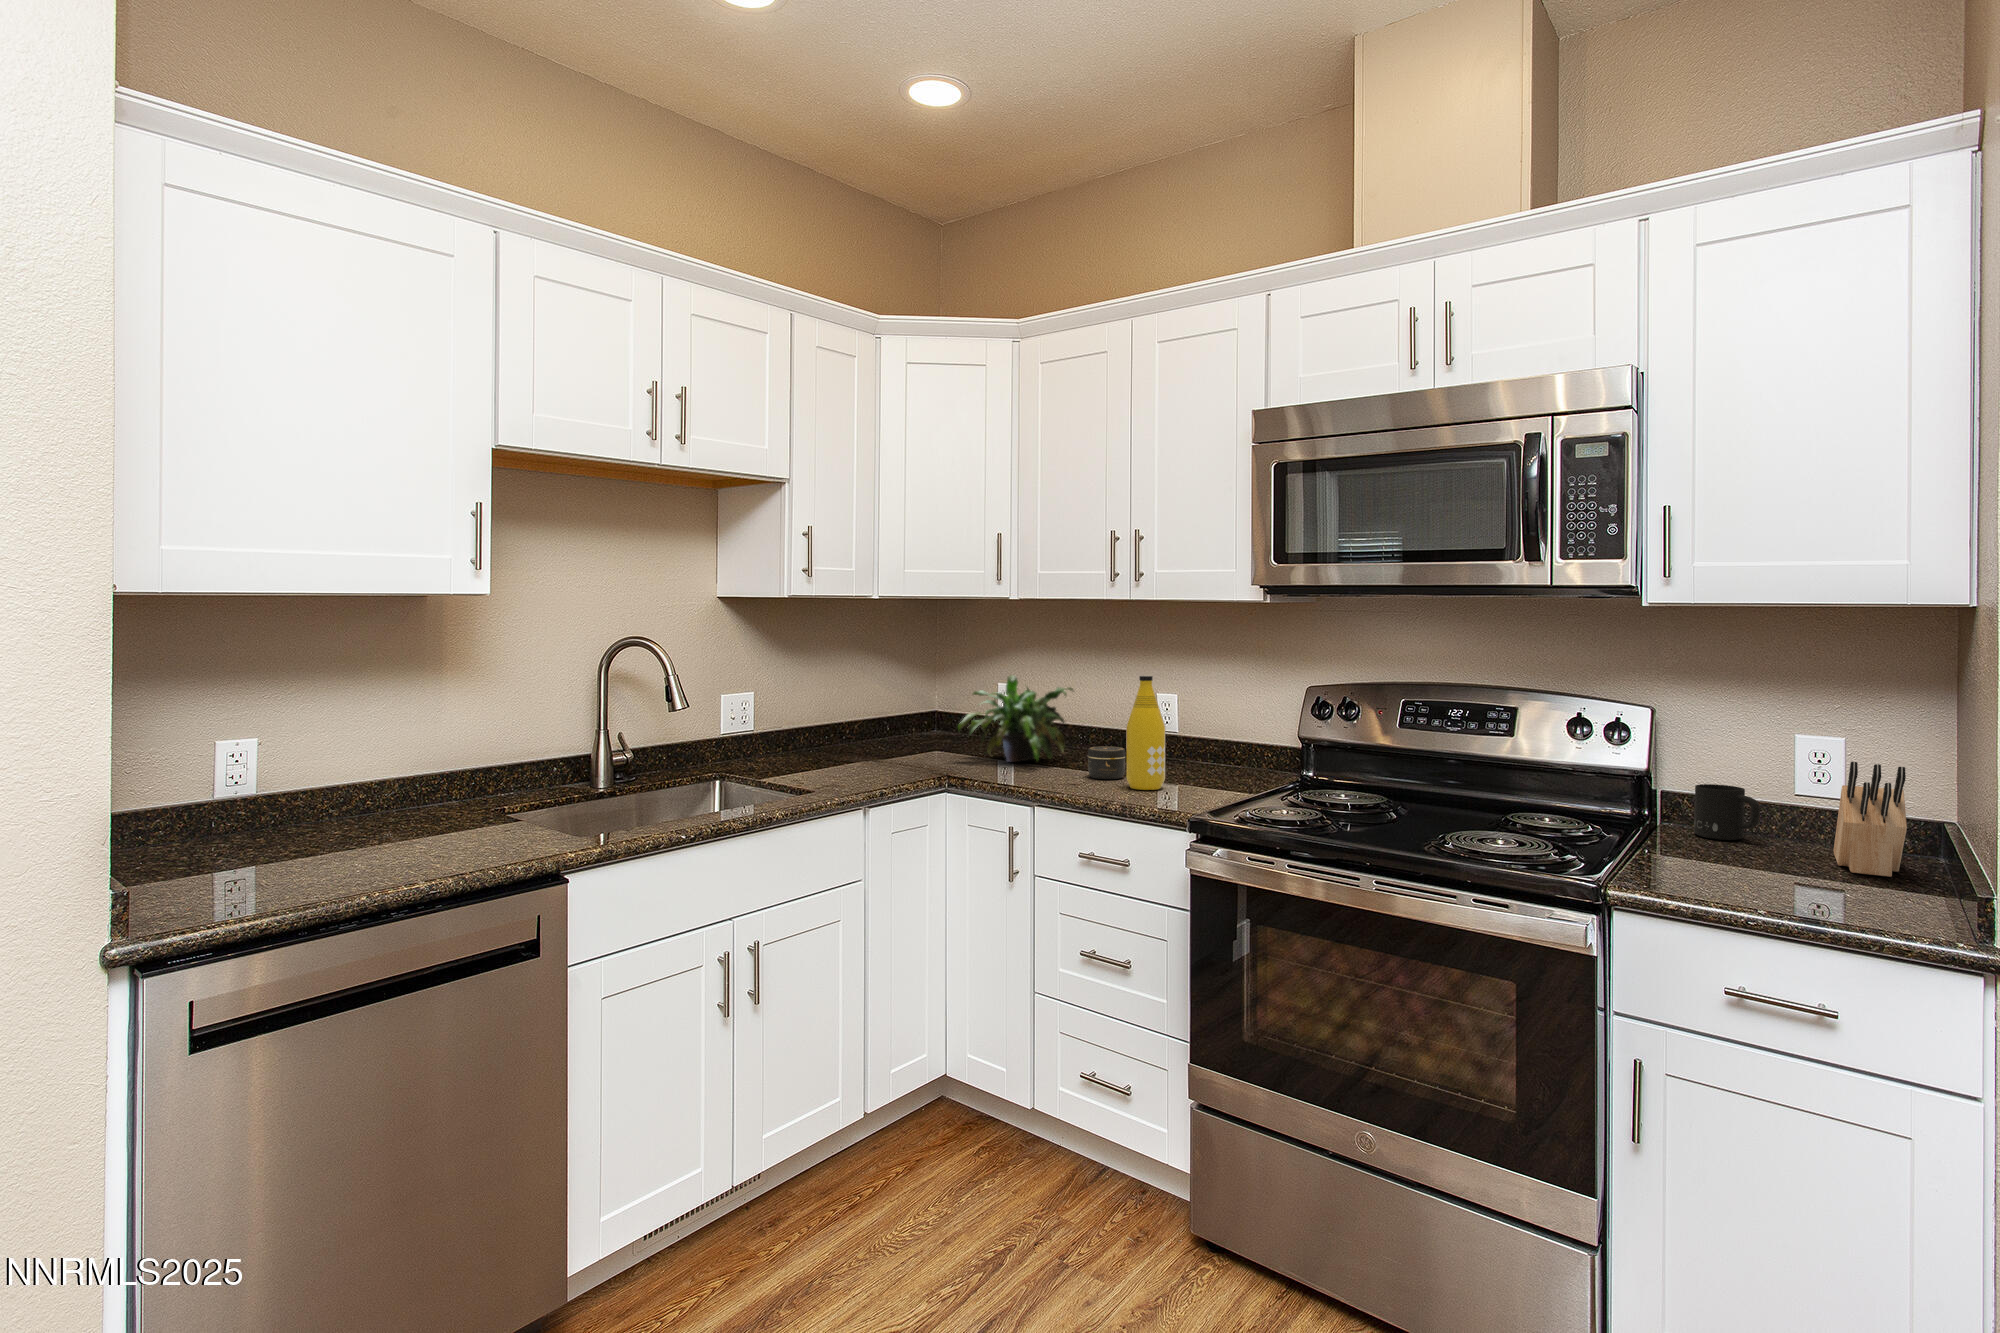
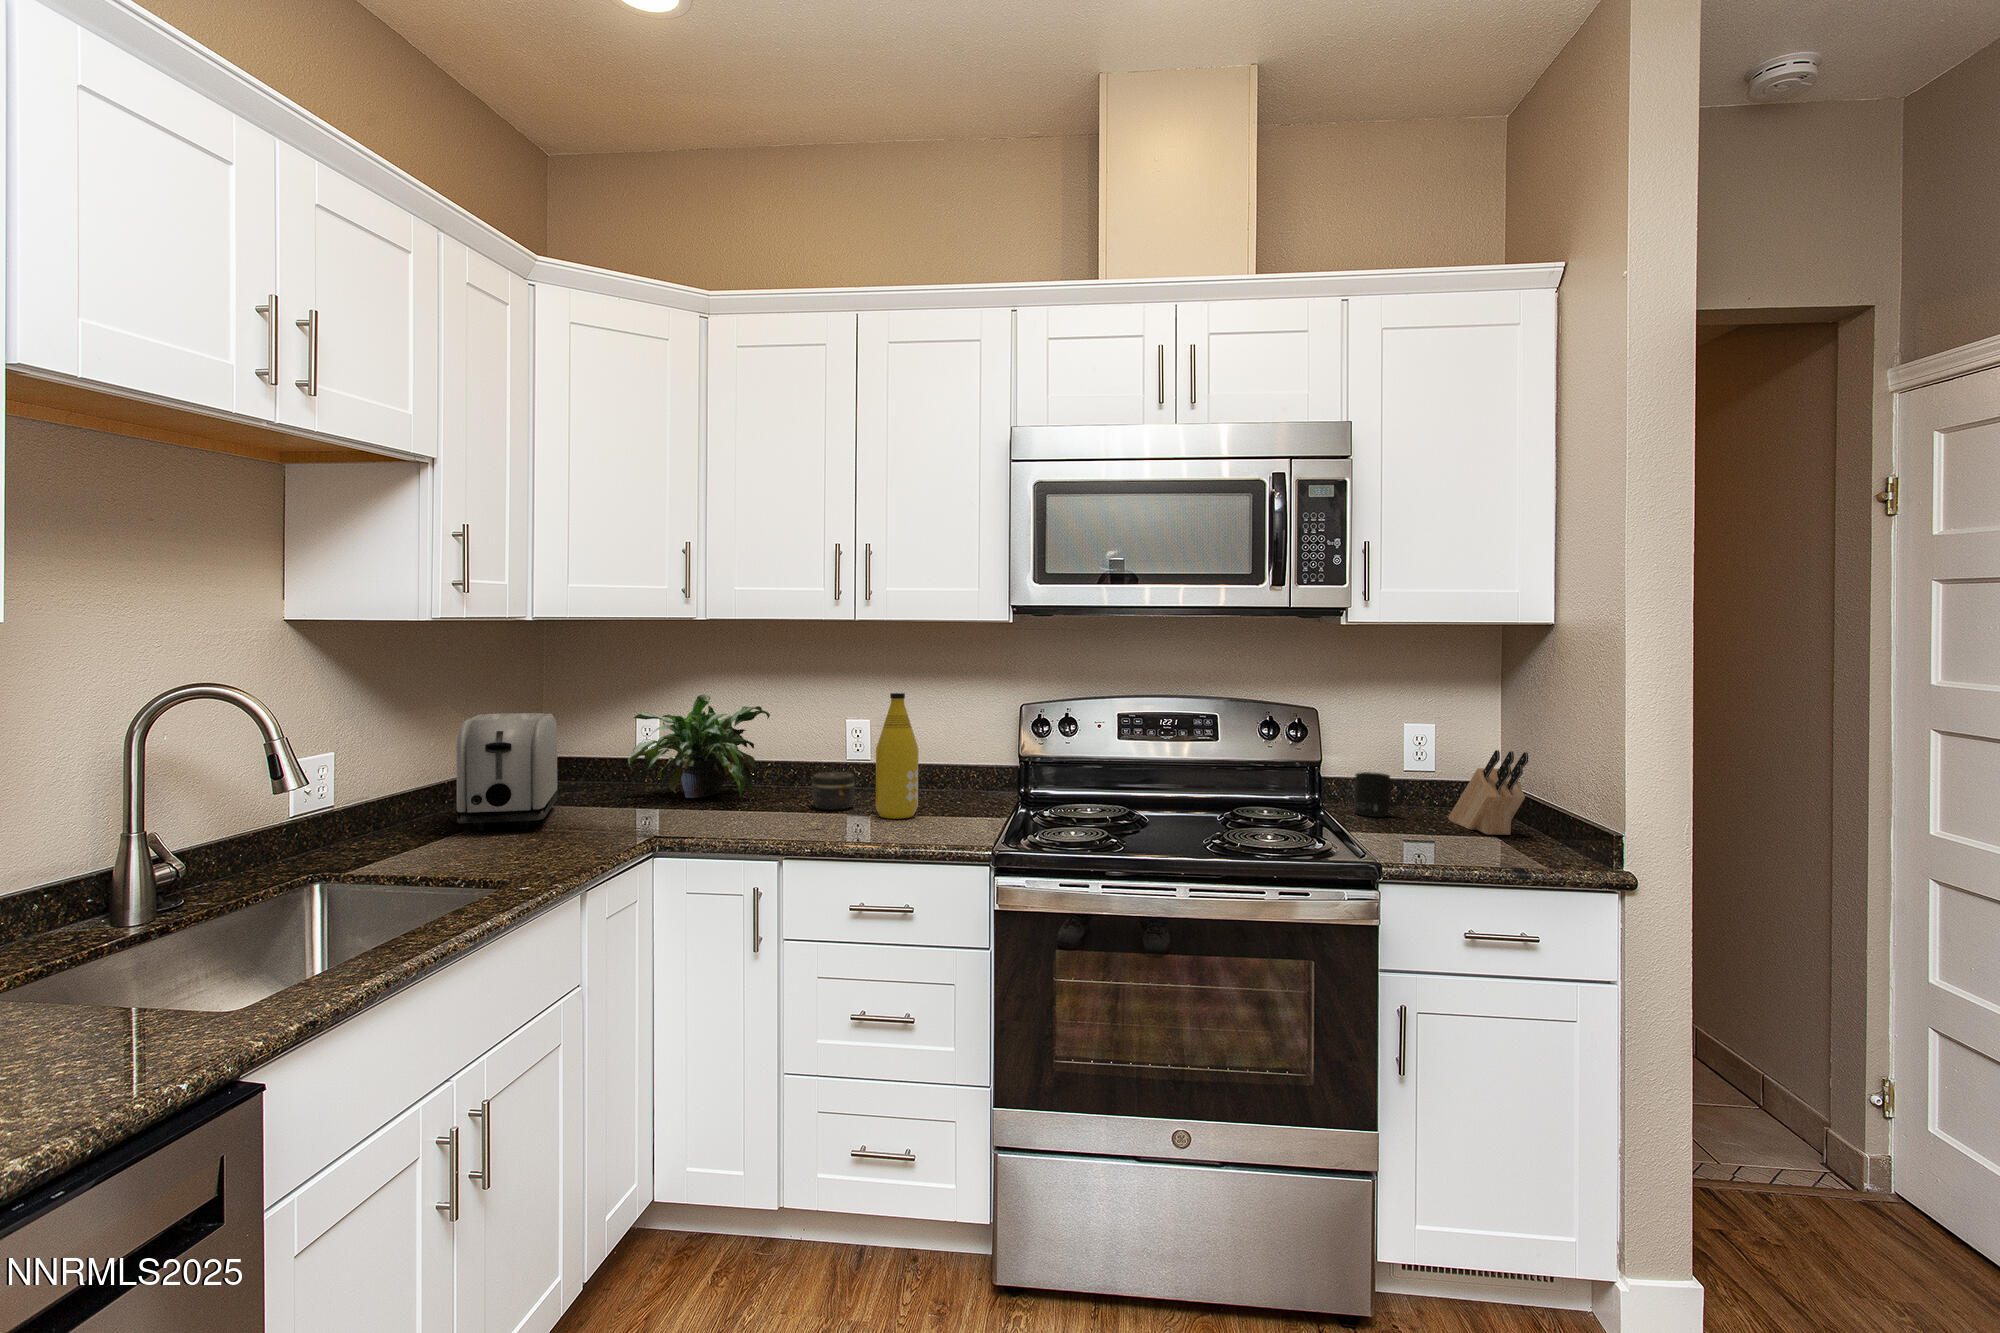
toaster: none [819,687,908,772] -> present [456,713,557,830]

